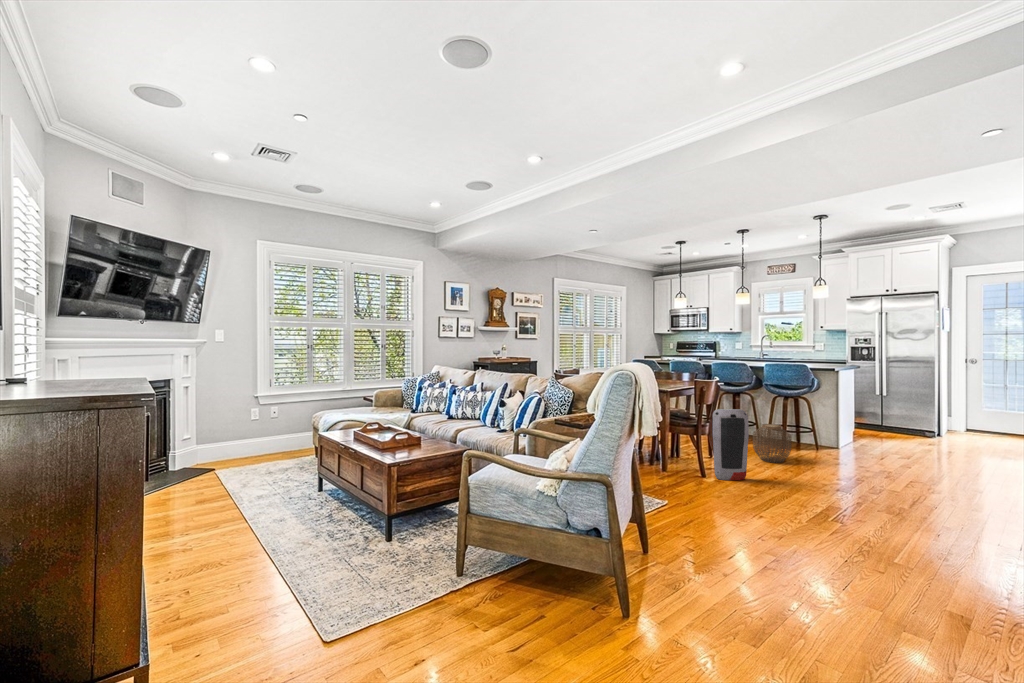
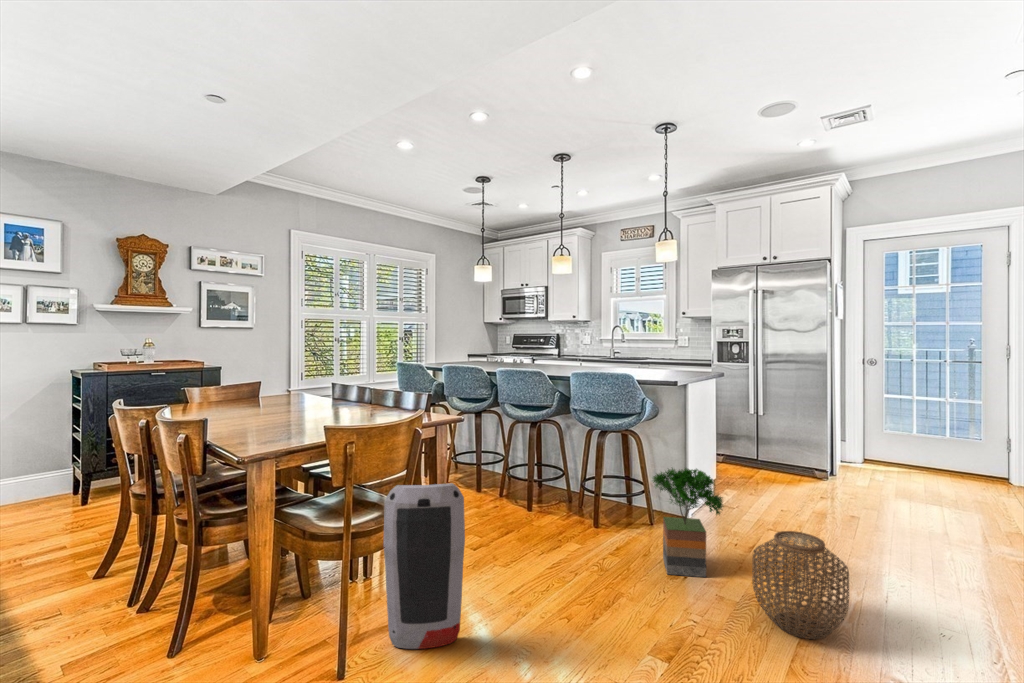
potted tree: none [826,413,873,469] -> present [653,468,724,577]
woven basket: present [753,424,791,463] -> present [752,531,849,639]

